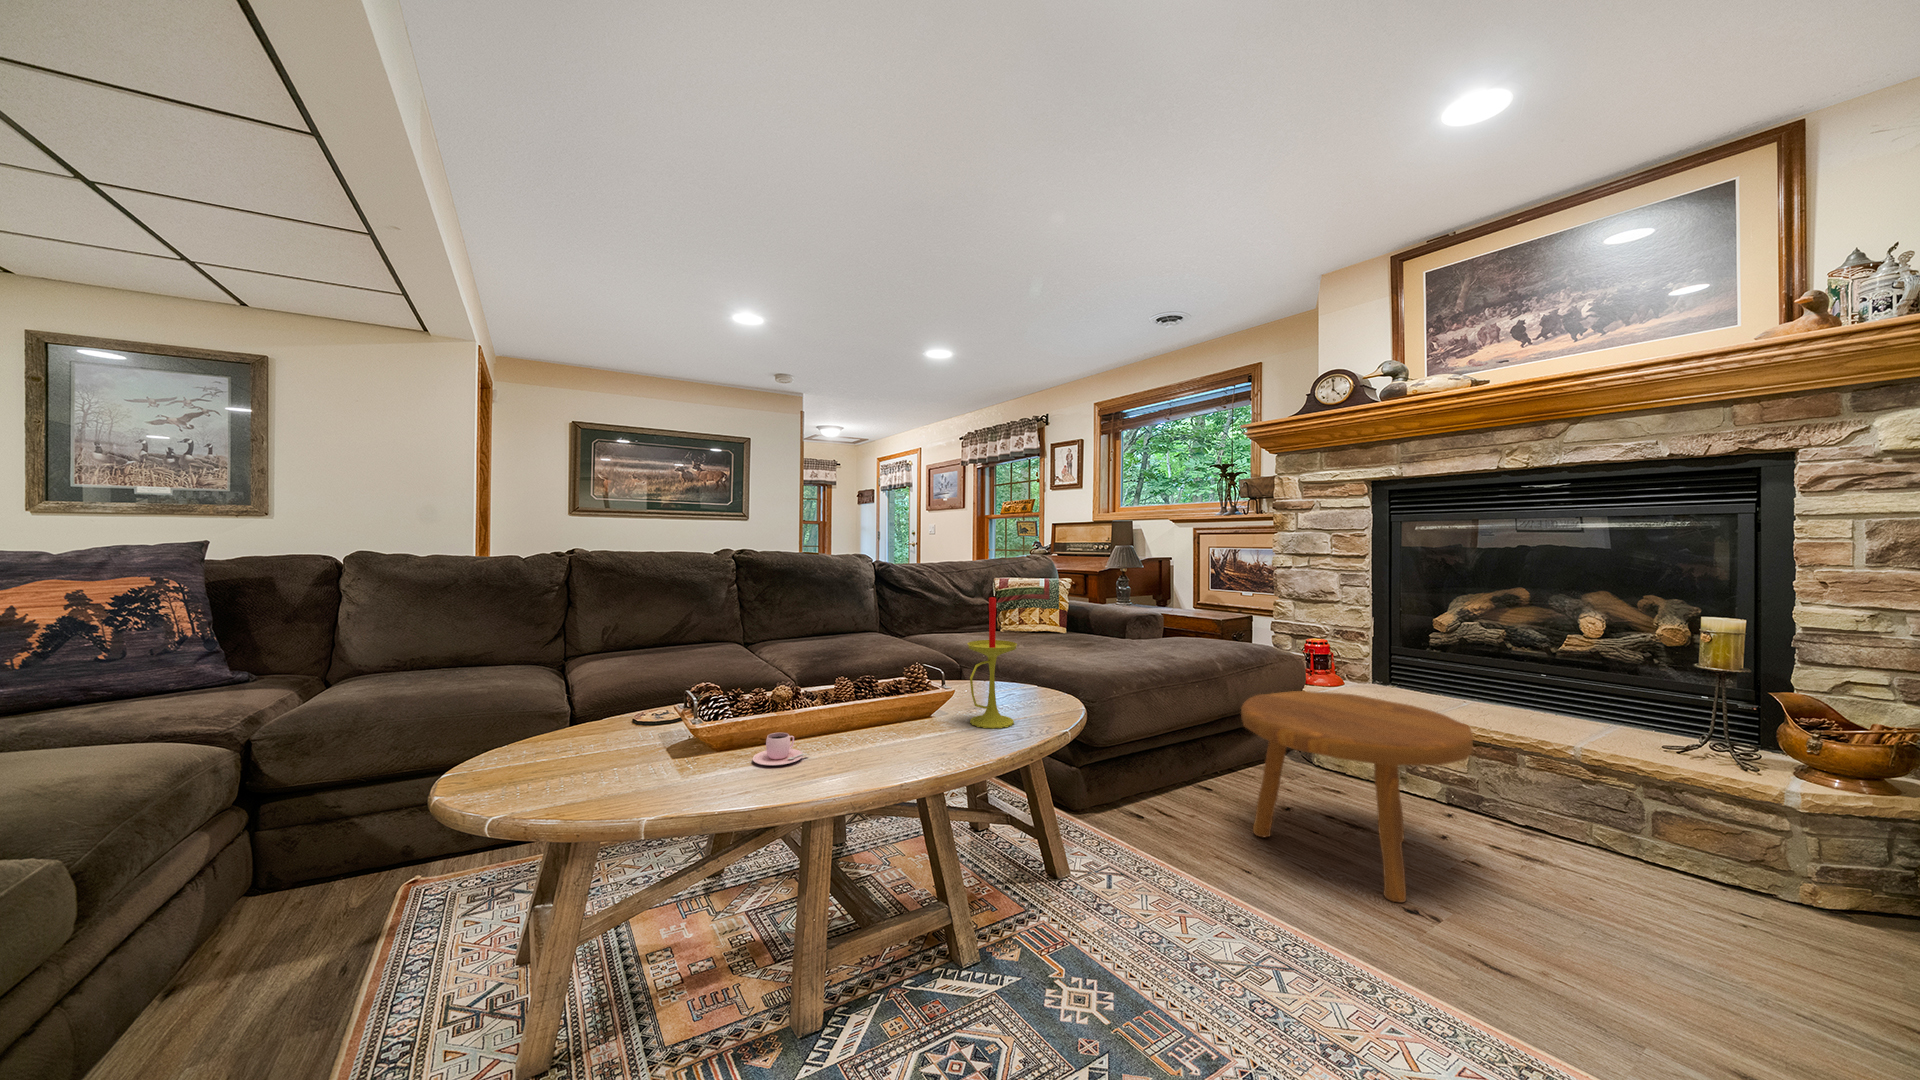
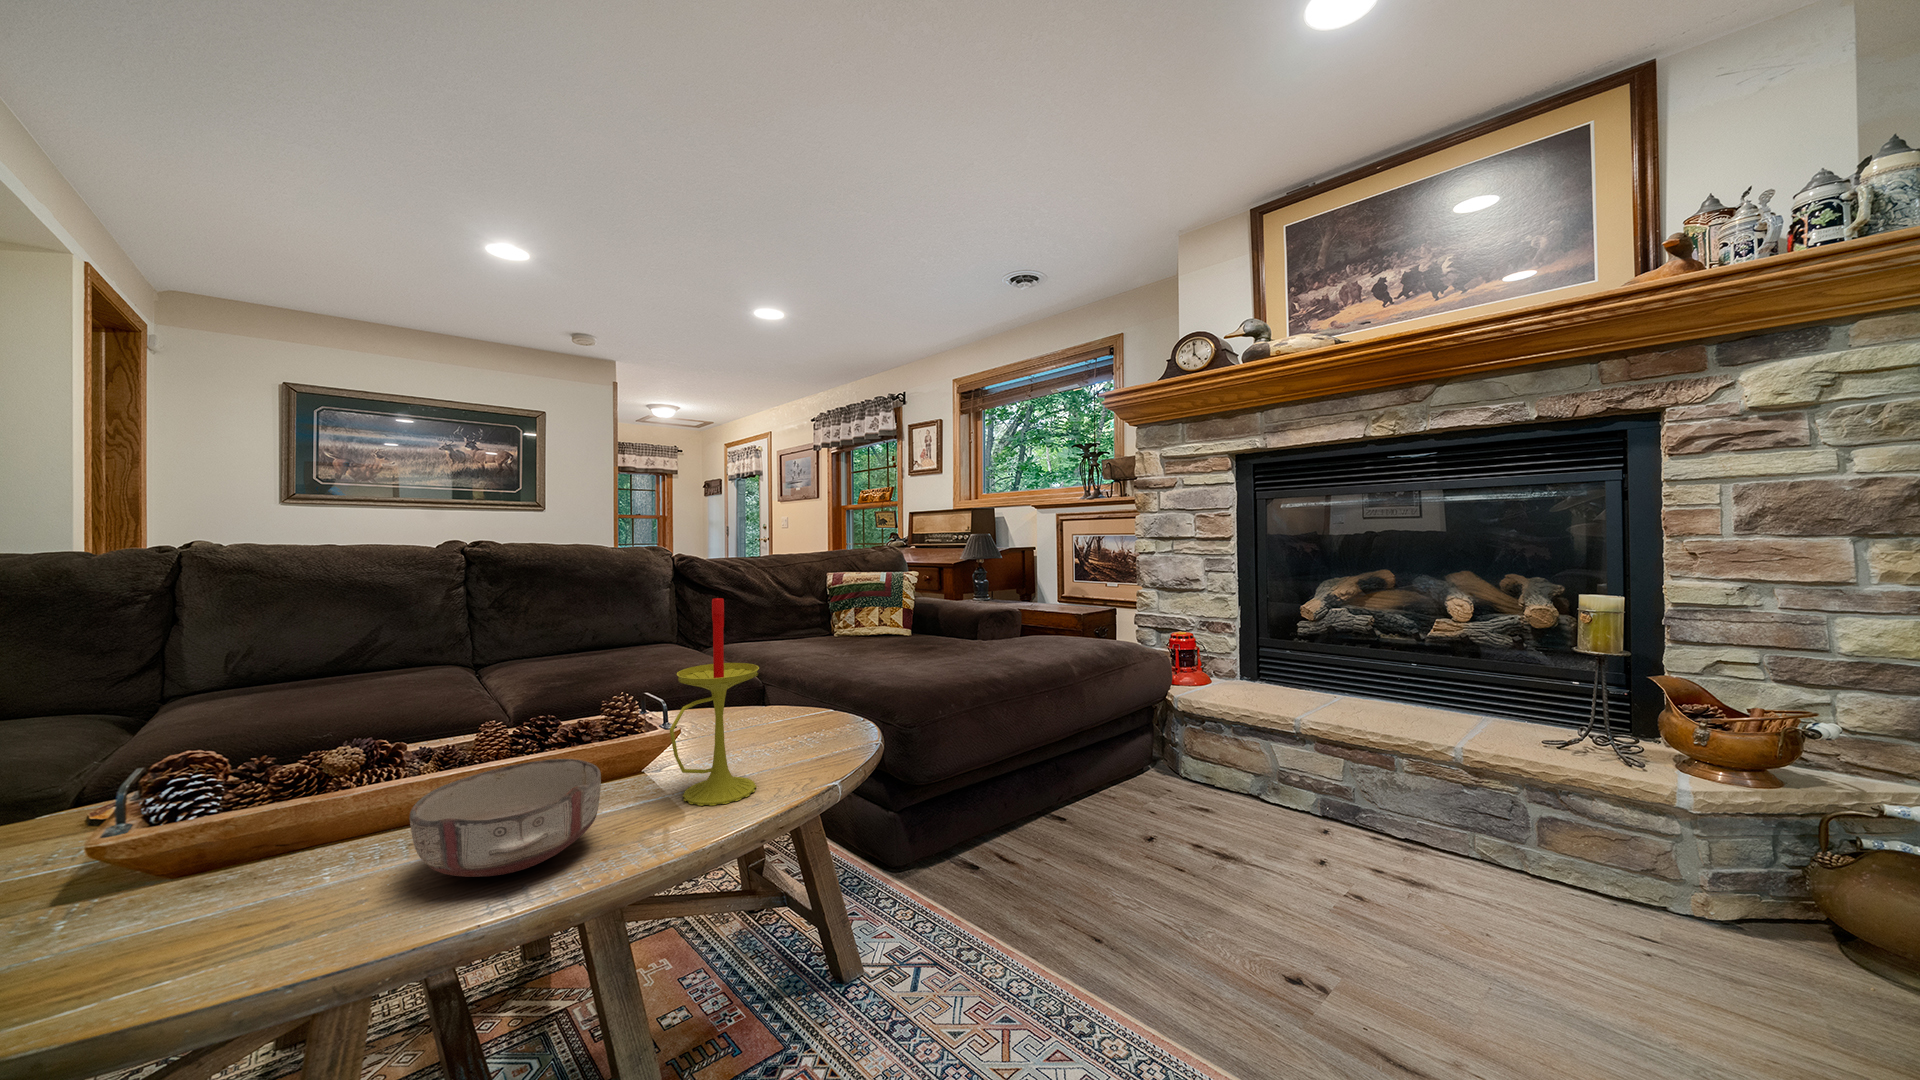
ceramic bowl: none [854,691,943,748] -> present [410,759,601,877]
footstool: present [1241,691,1473,903] -> none [1095,699,1365,977]
teacup: present [753,733,808,765] -> none [126,811,287,960]

